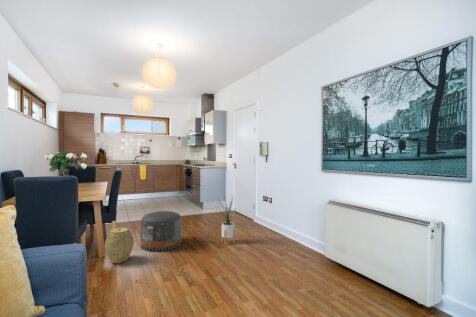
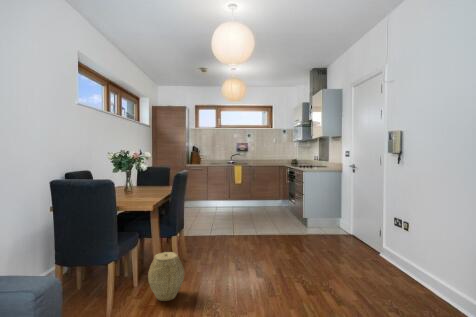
house plant: present [221,198,235,244] -> none [302,214,348,298]
pouf: present [141,211,182,252] -> none [201,232,256,292]

